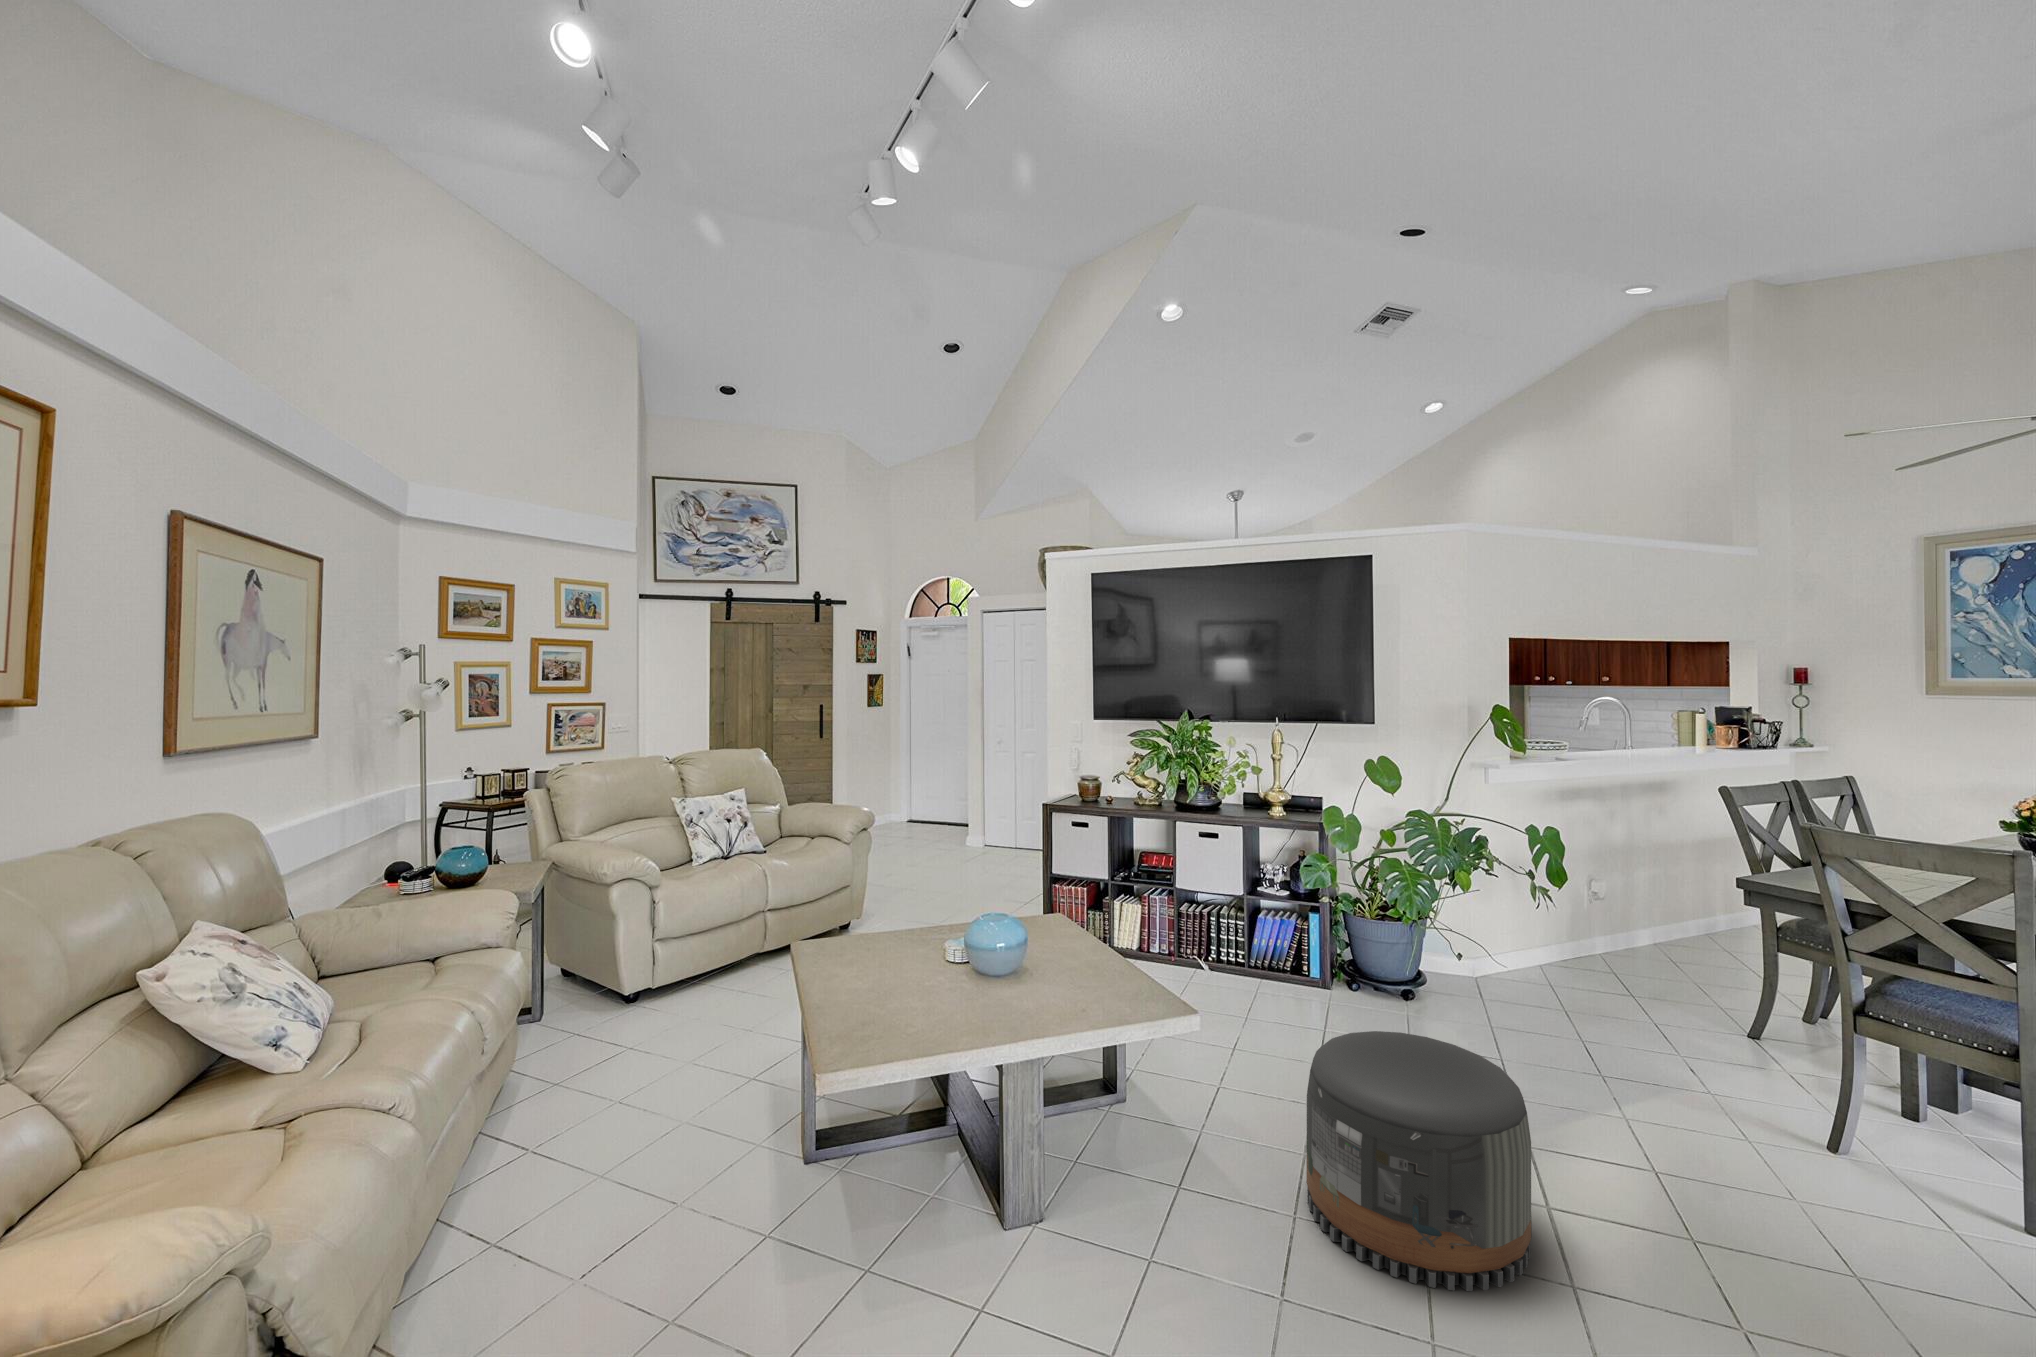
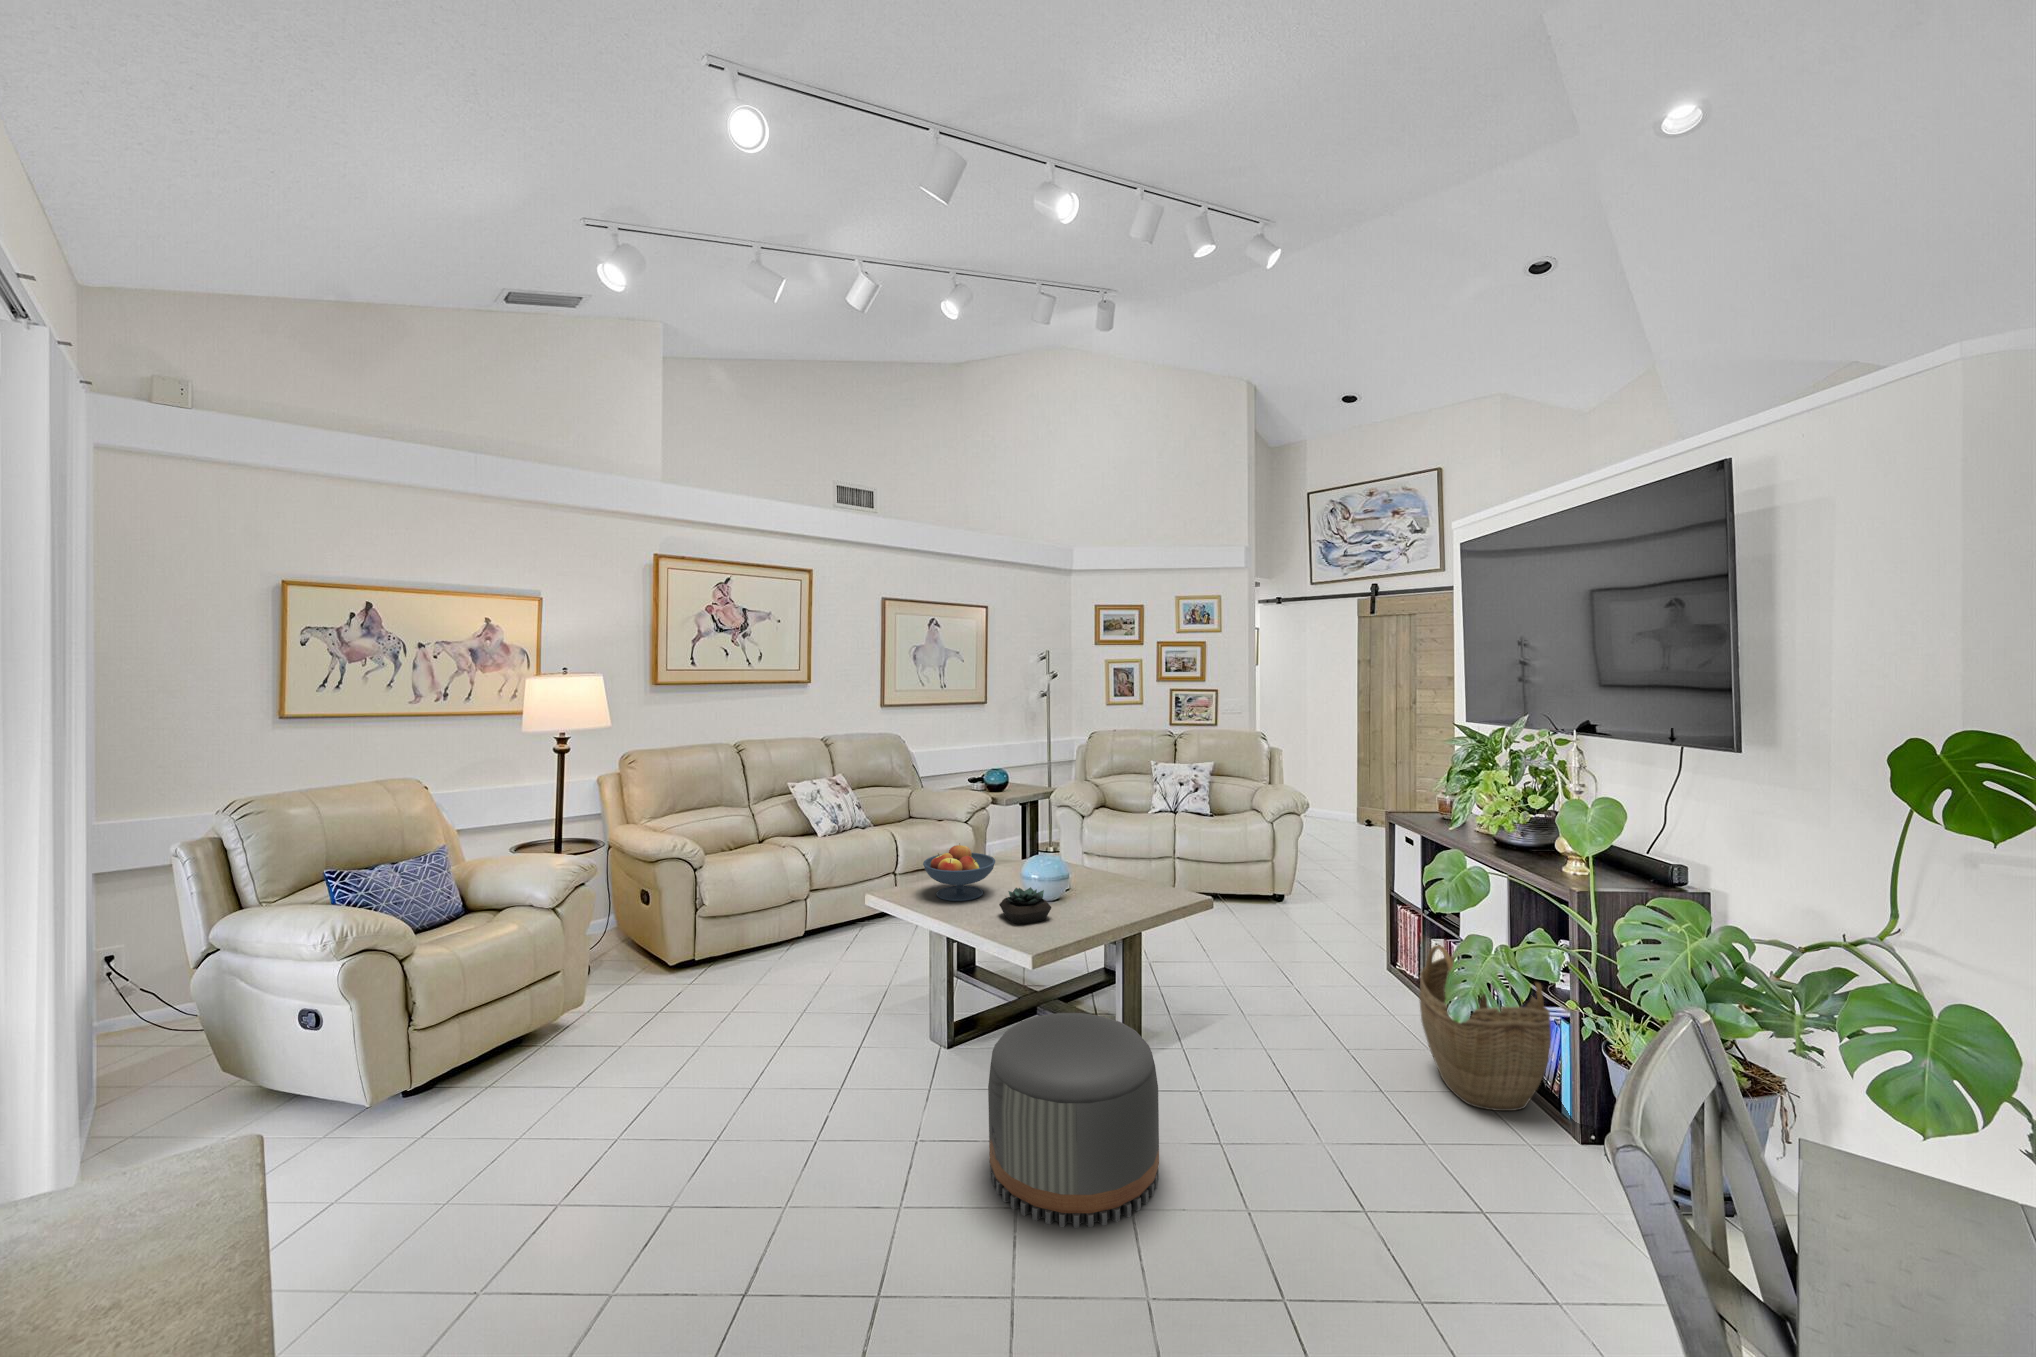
woven basket: none [1235,872,1344,1006] -> present [1419,945,1551,1111]
fruit bowl: none [857,931,980,1028] -> present [923,845,995,901]
succulent plant: none [1040,947,1108,1003] -> present [999,887,1051,924]

